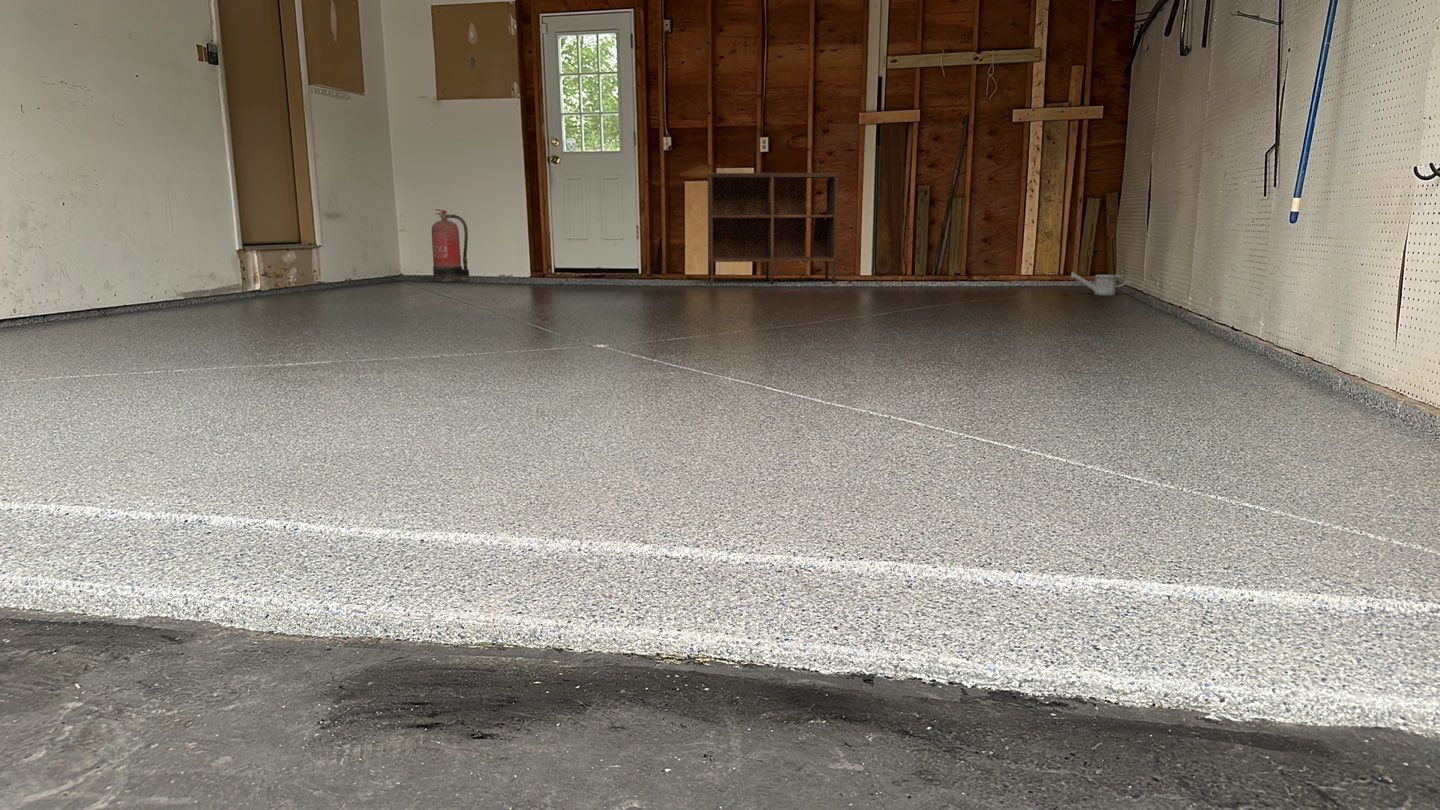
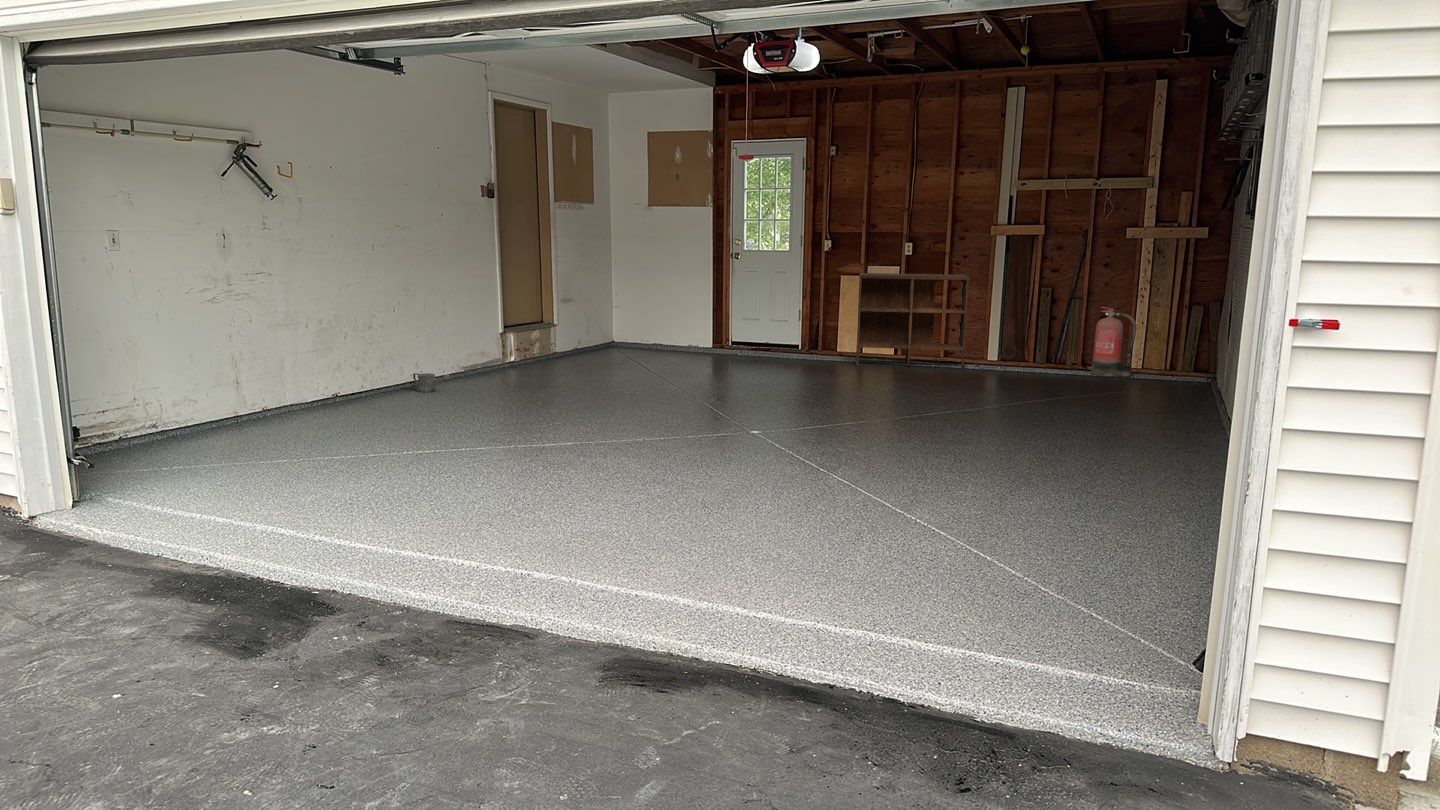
fire extinguisher: present [432,209,469,282] -> present [1091,307,1136,376]
watering can: present [1071,272,1127,295] -> present [413,373,449,392]

